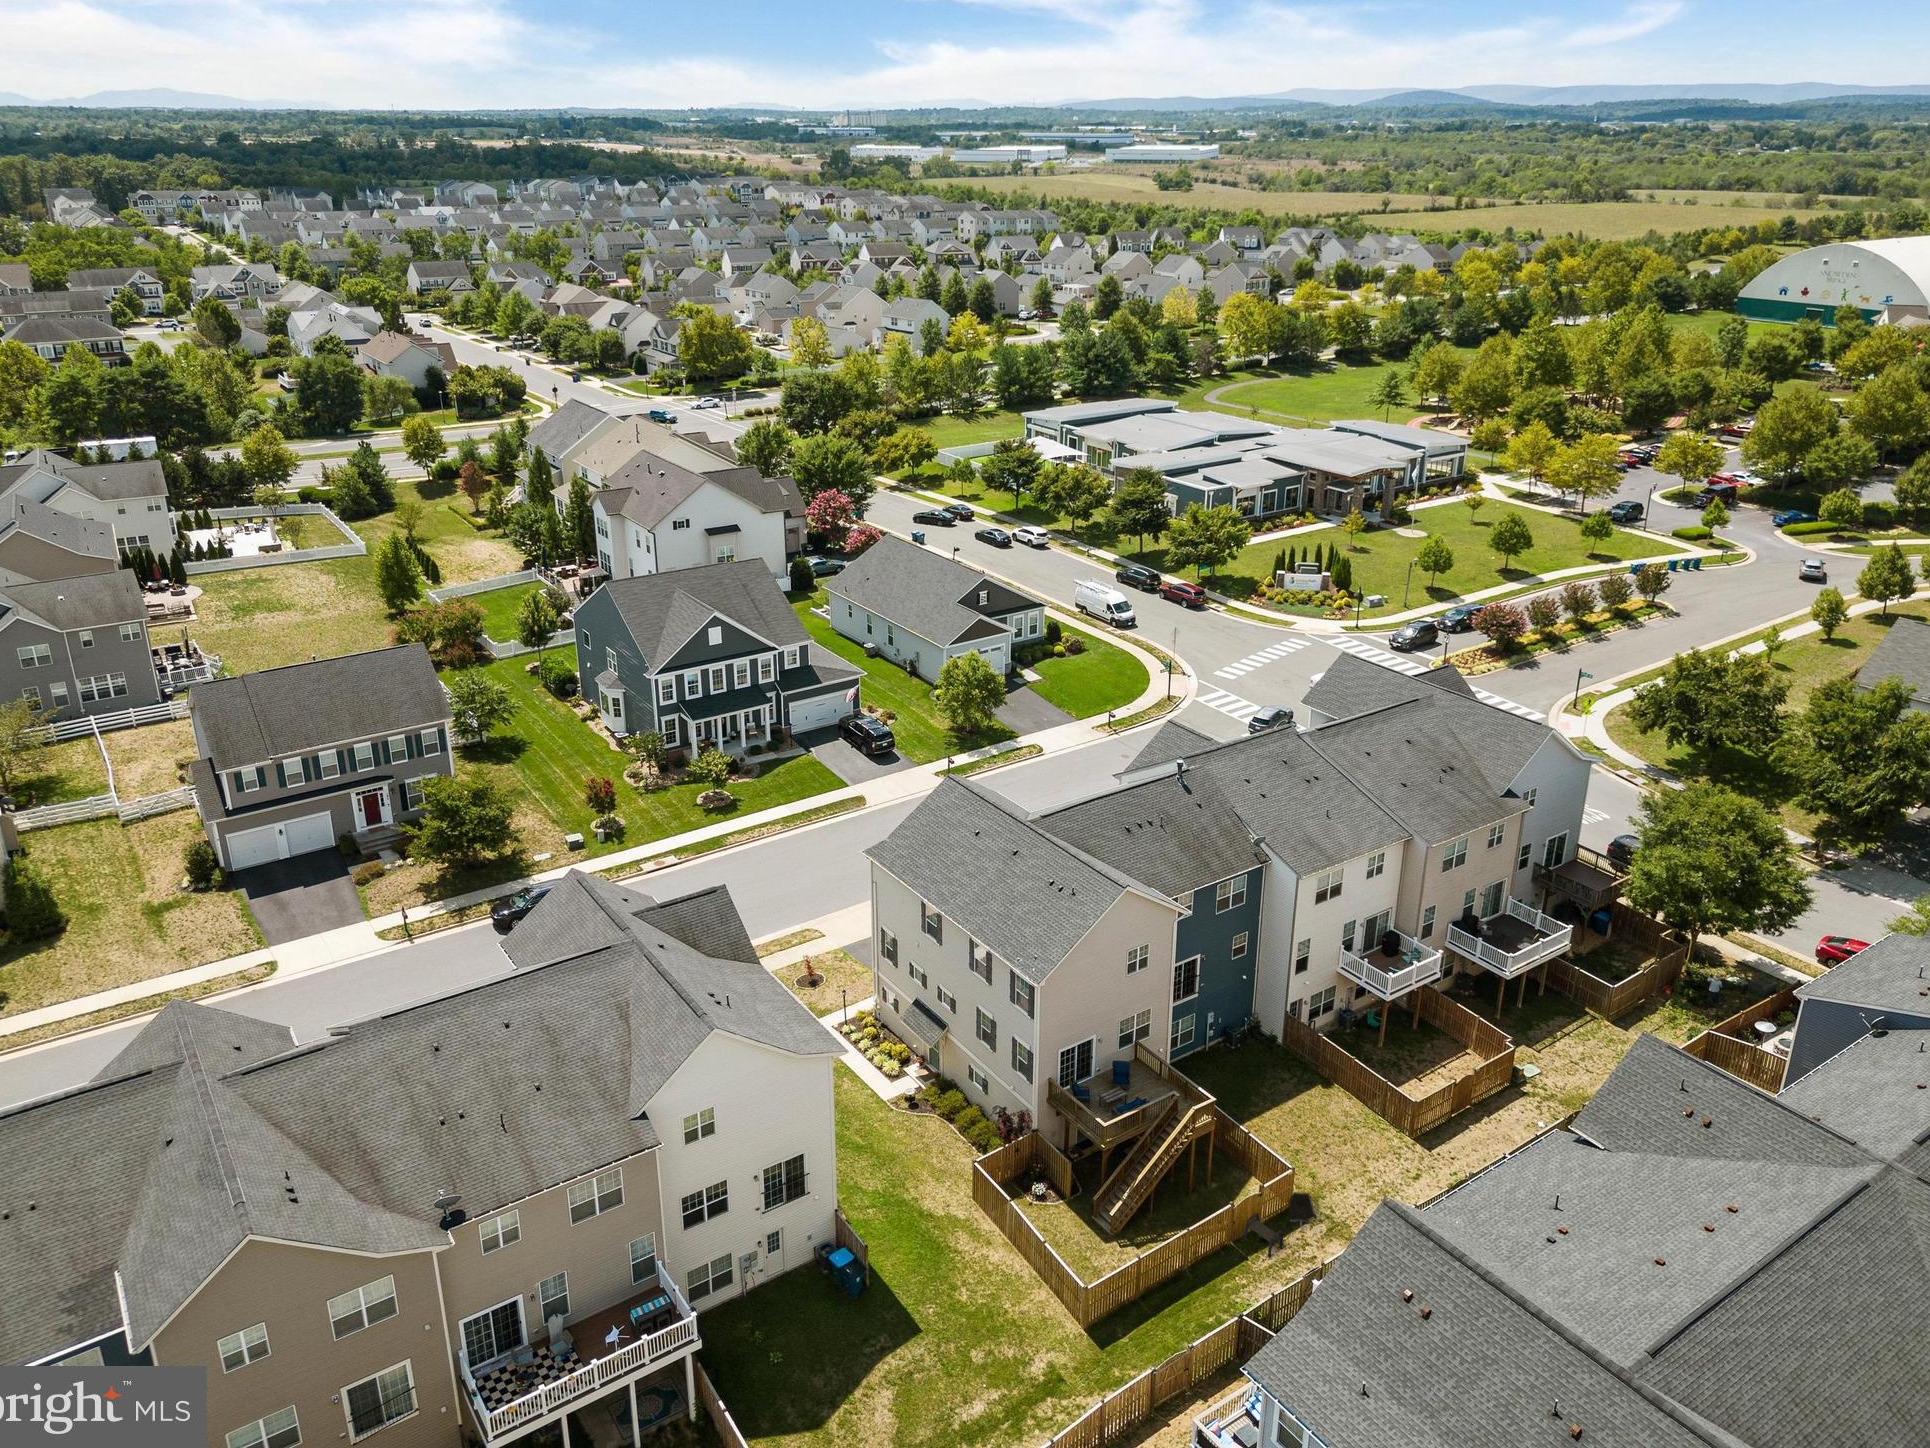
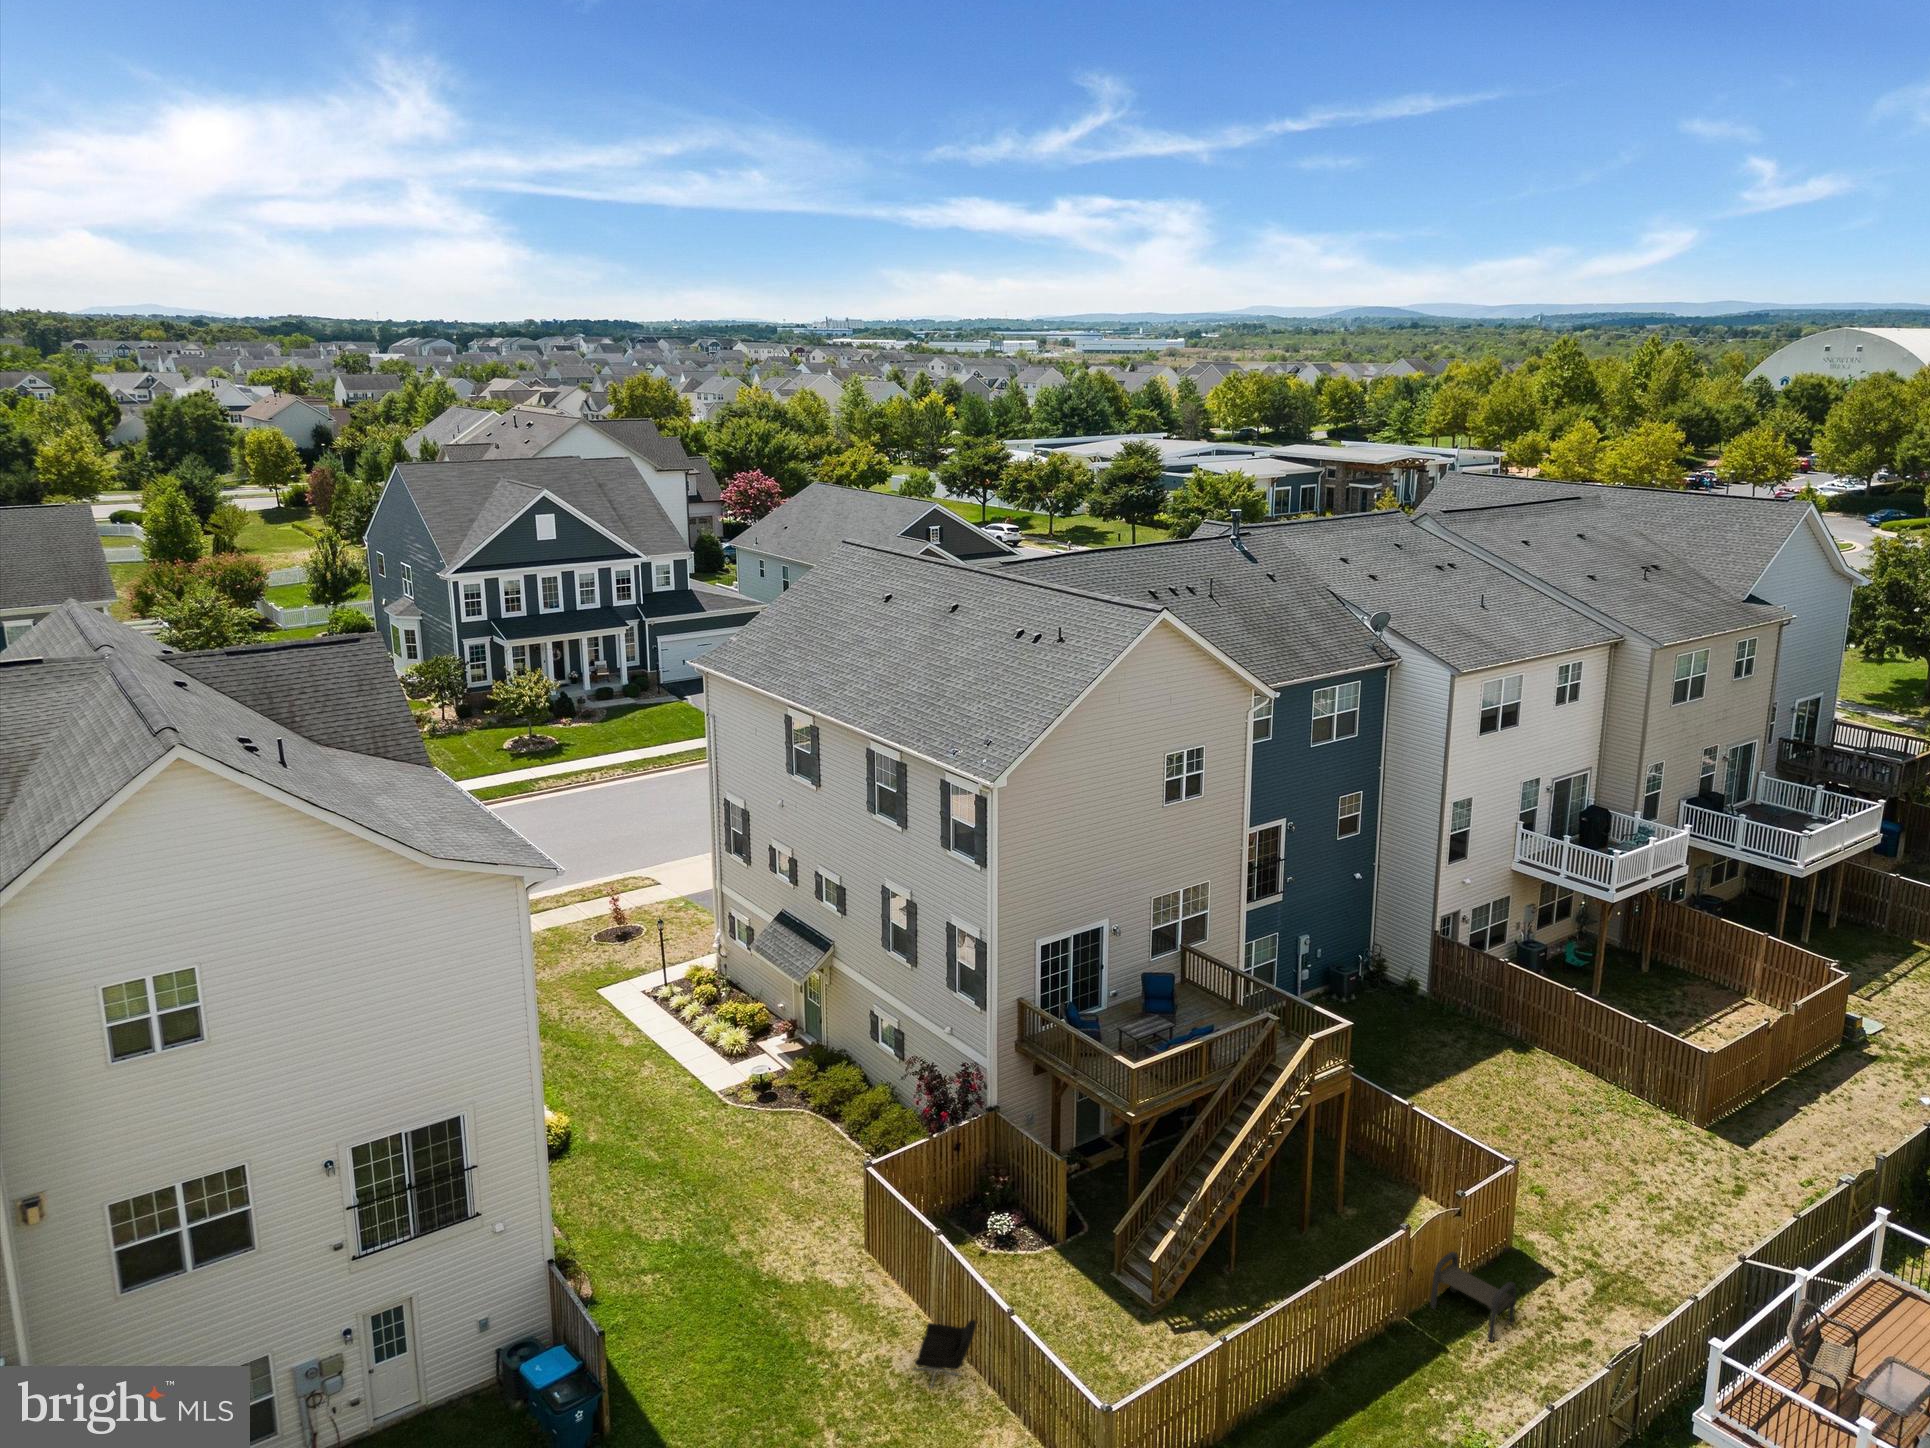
lounge chair: present [1289,1192,1315,1222] -> present [914,1320,977,1388]

